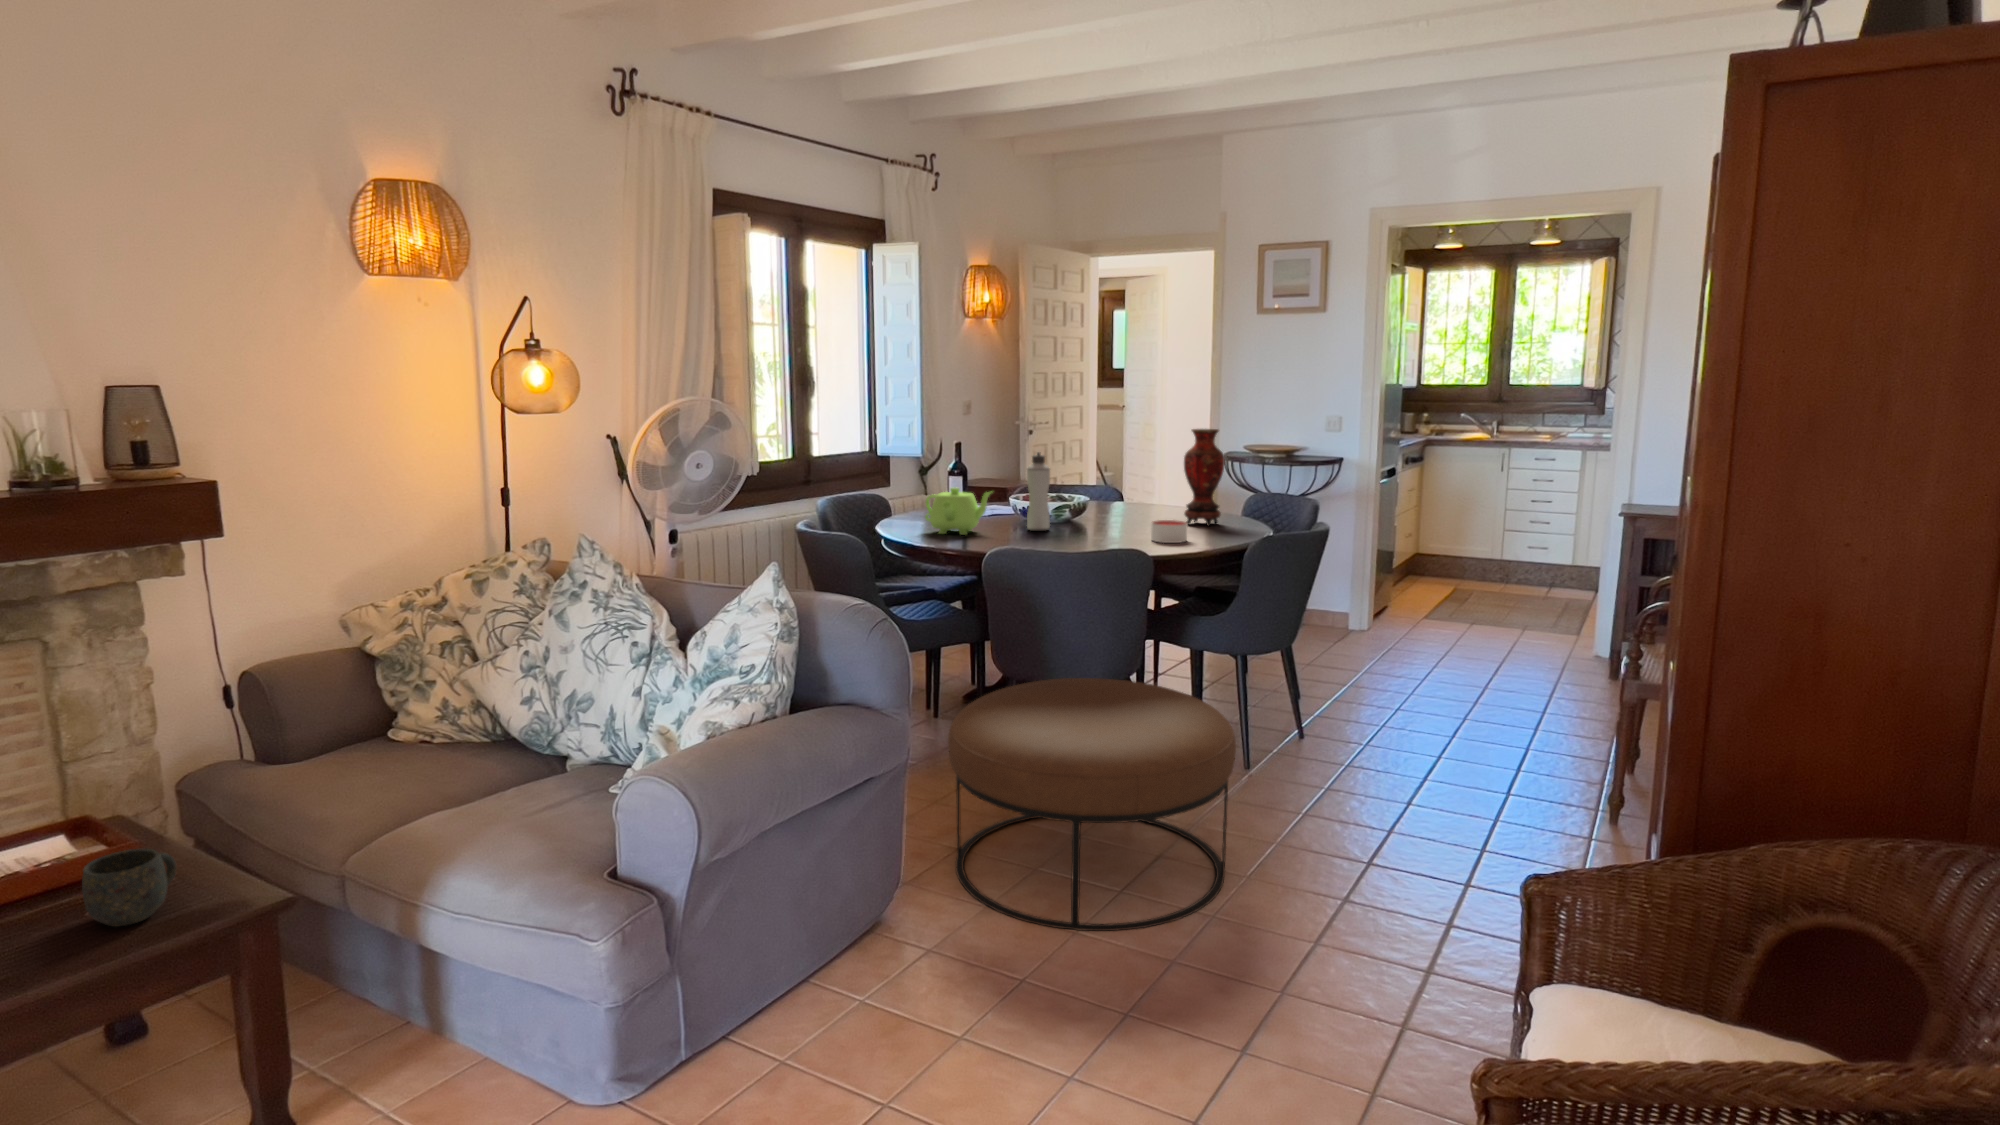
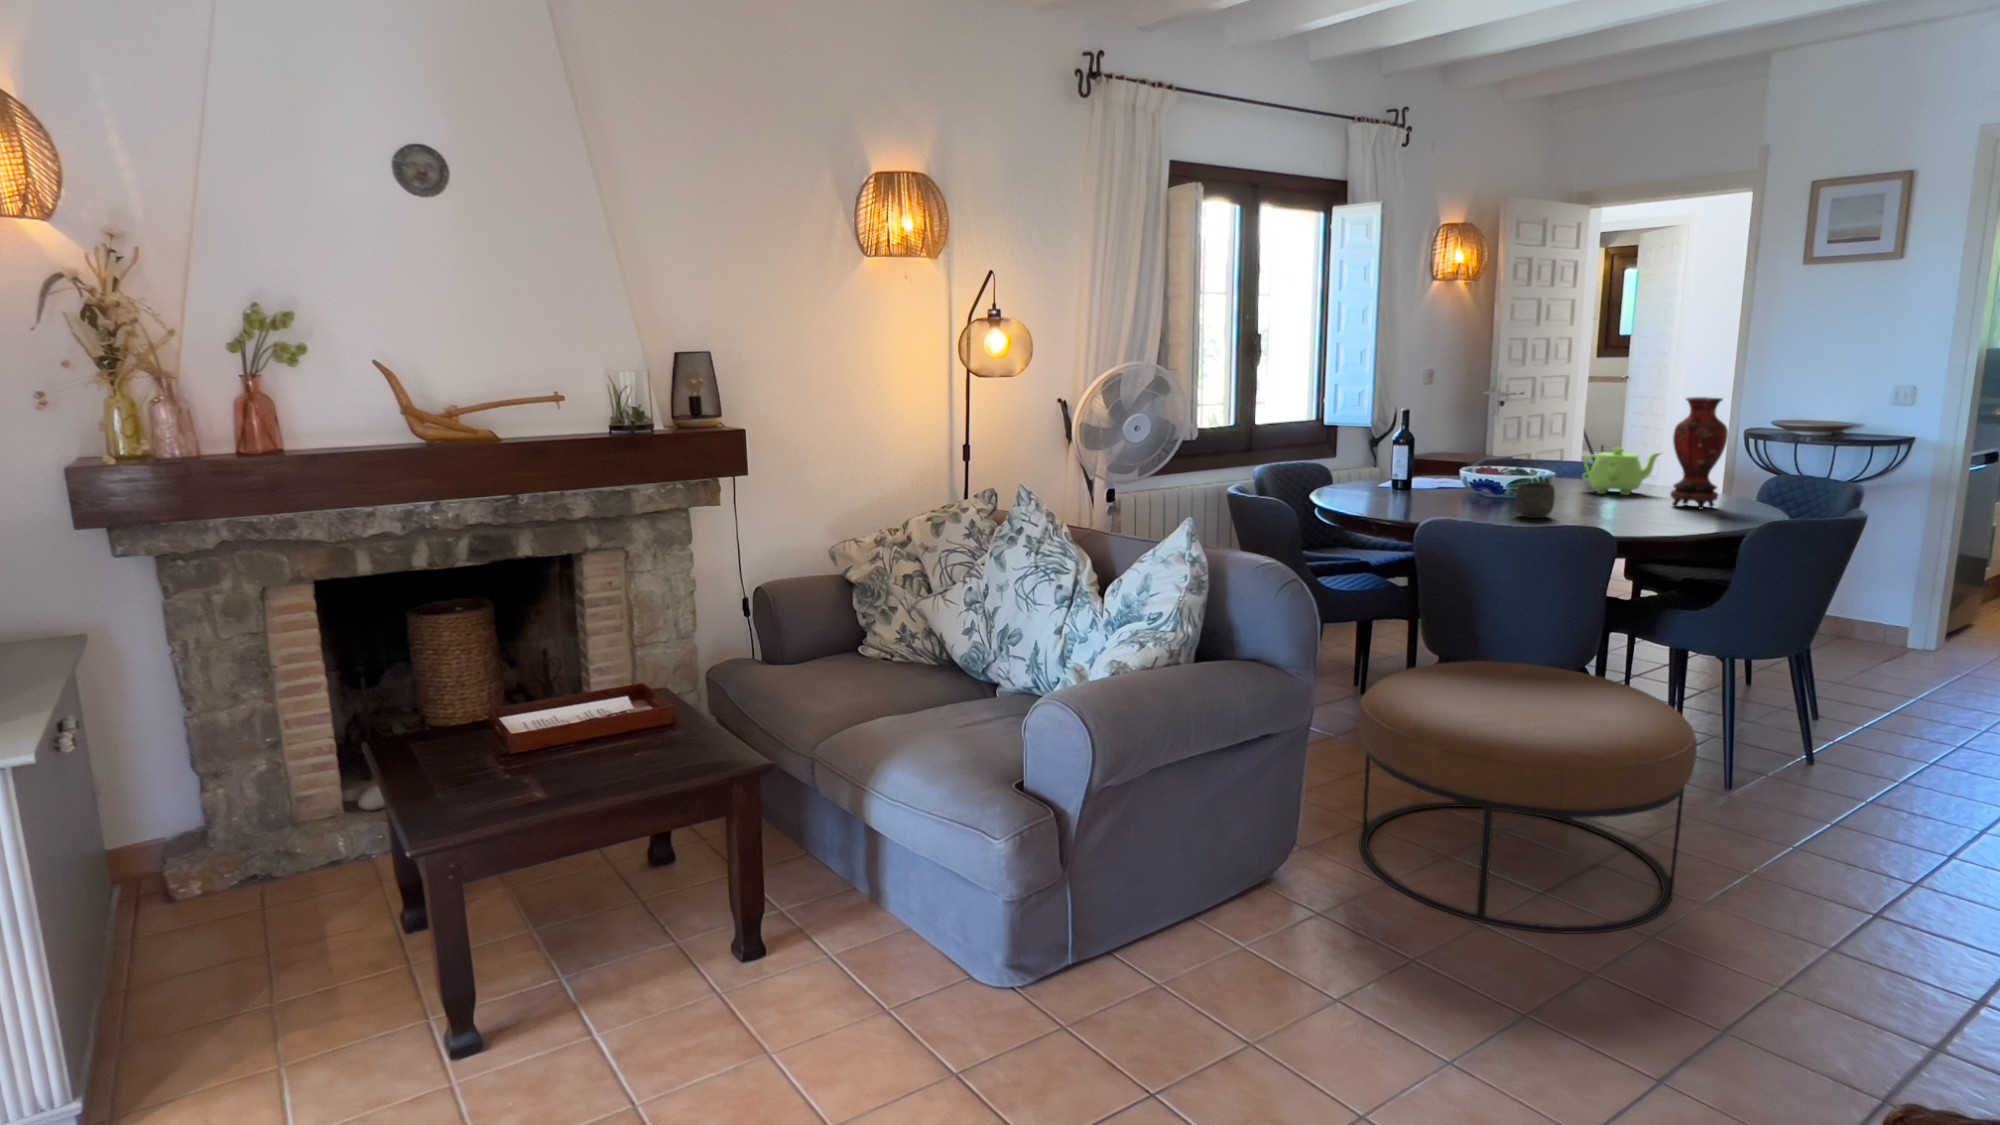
water bottle: present [1027,452,1050,531] -> none [1475,421,1506,506]
teapot: present [925,488,991,535] -> present [1582,448,1660,495]
candle: present [1151,520,1187,543] -> none [1621,499,1668,525]
mug: present [82,848,177,927] -> present [1515,482,1555,518]

